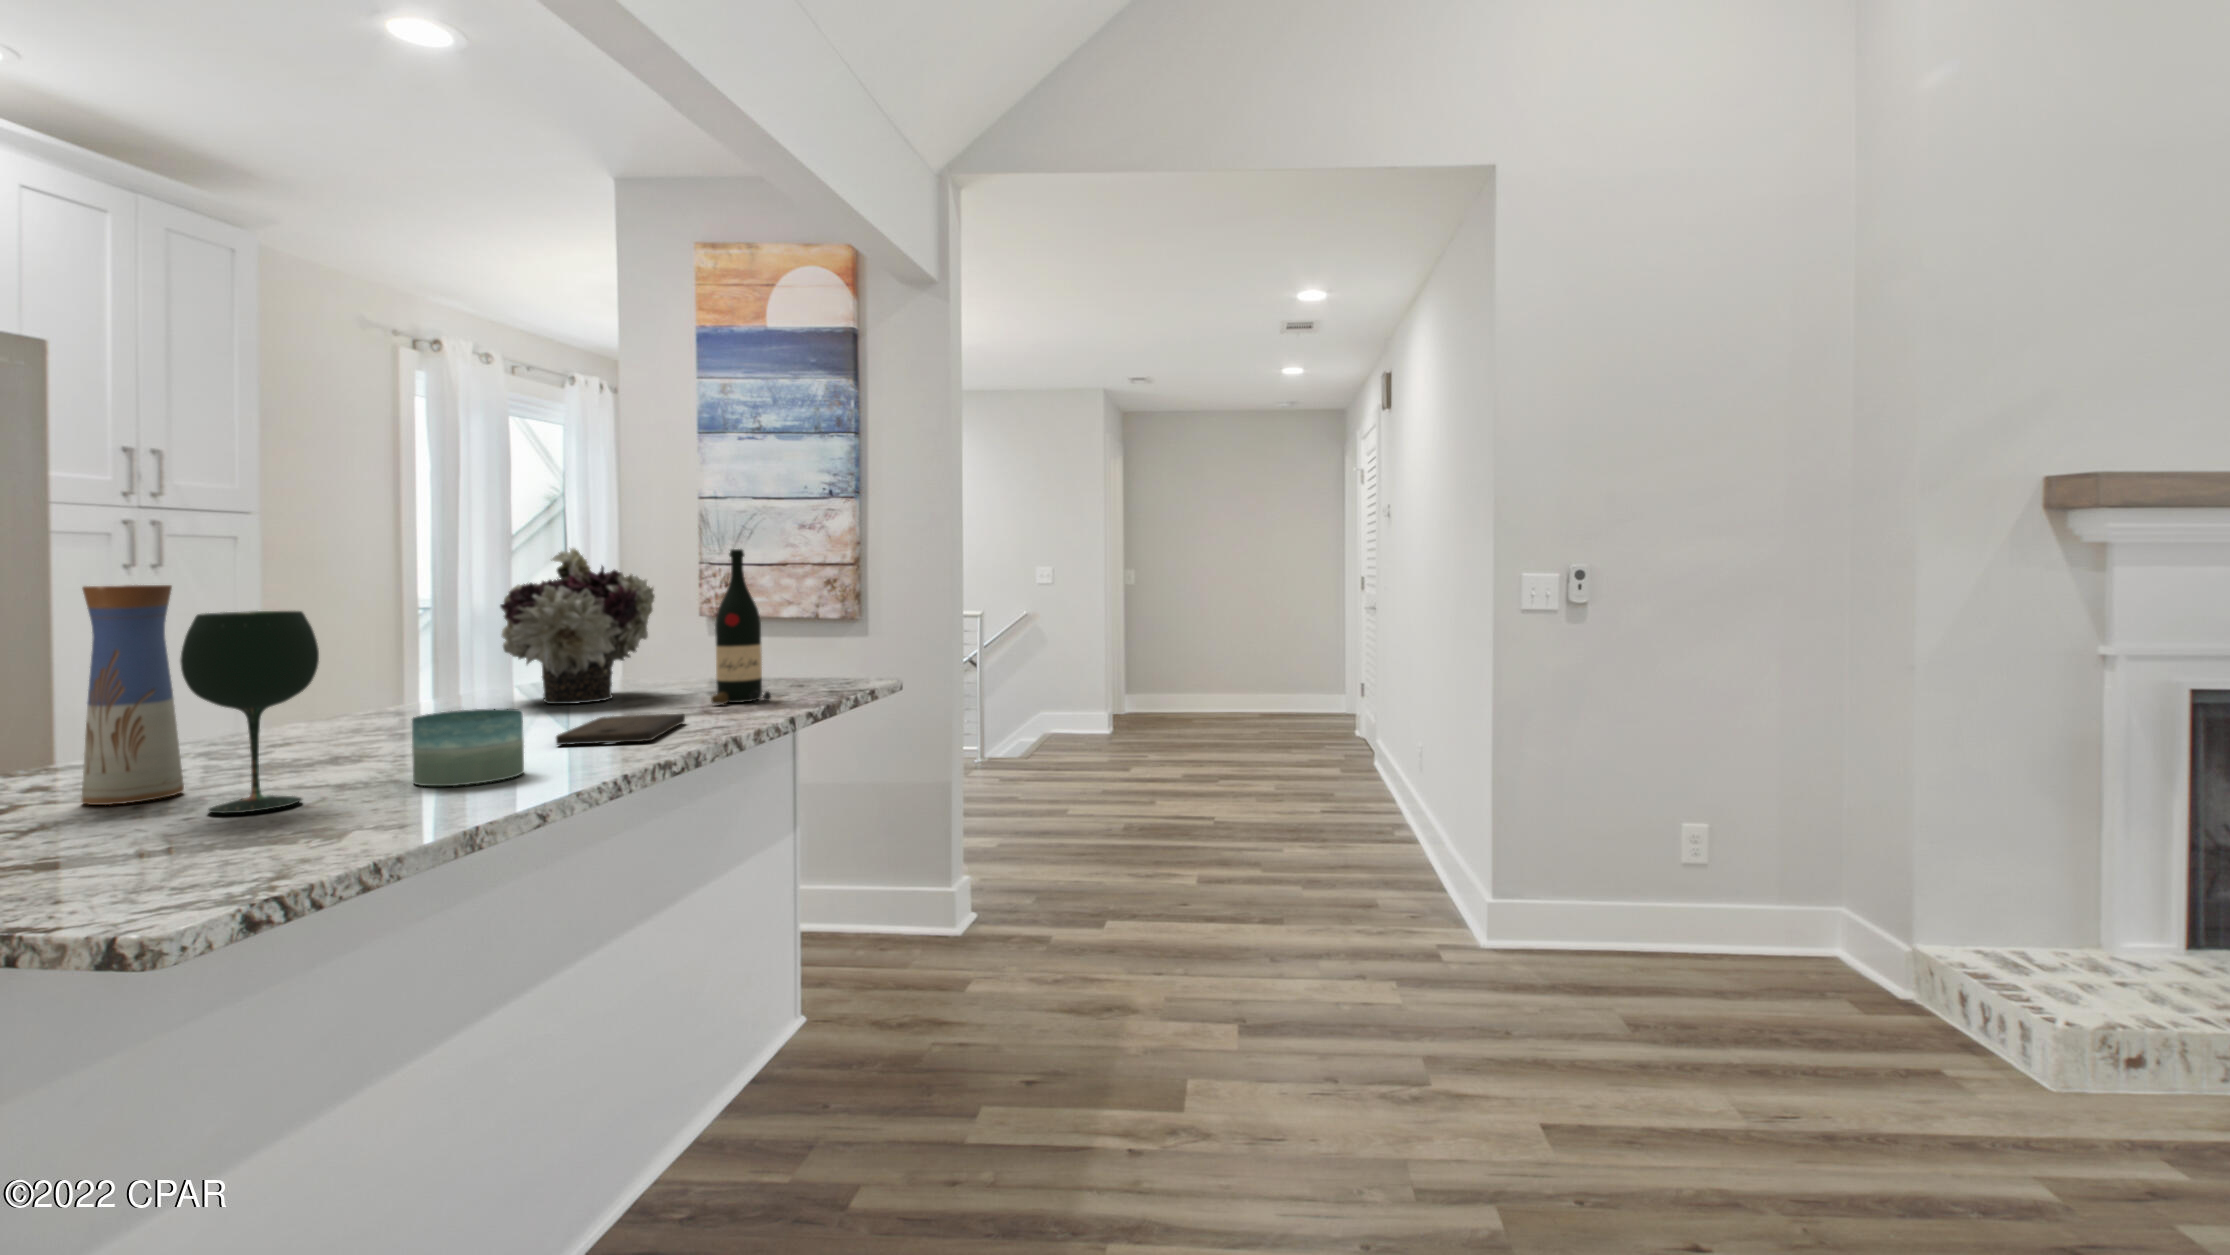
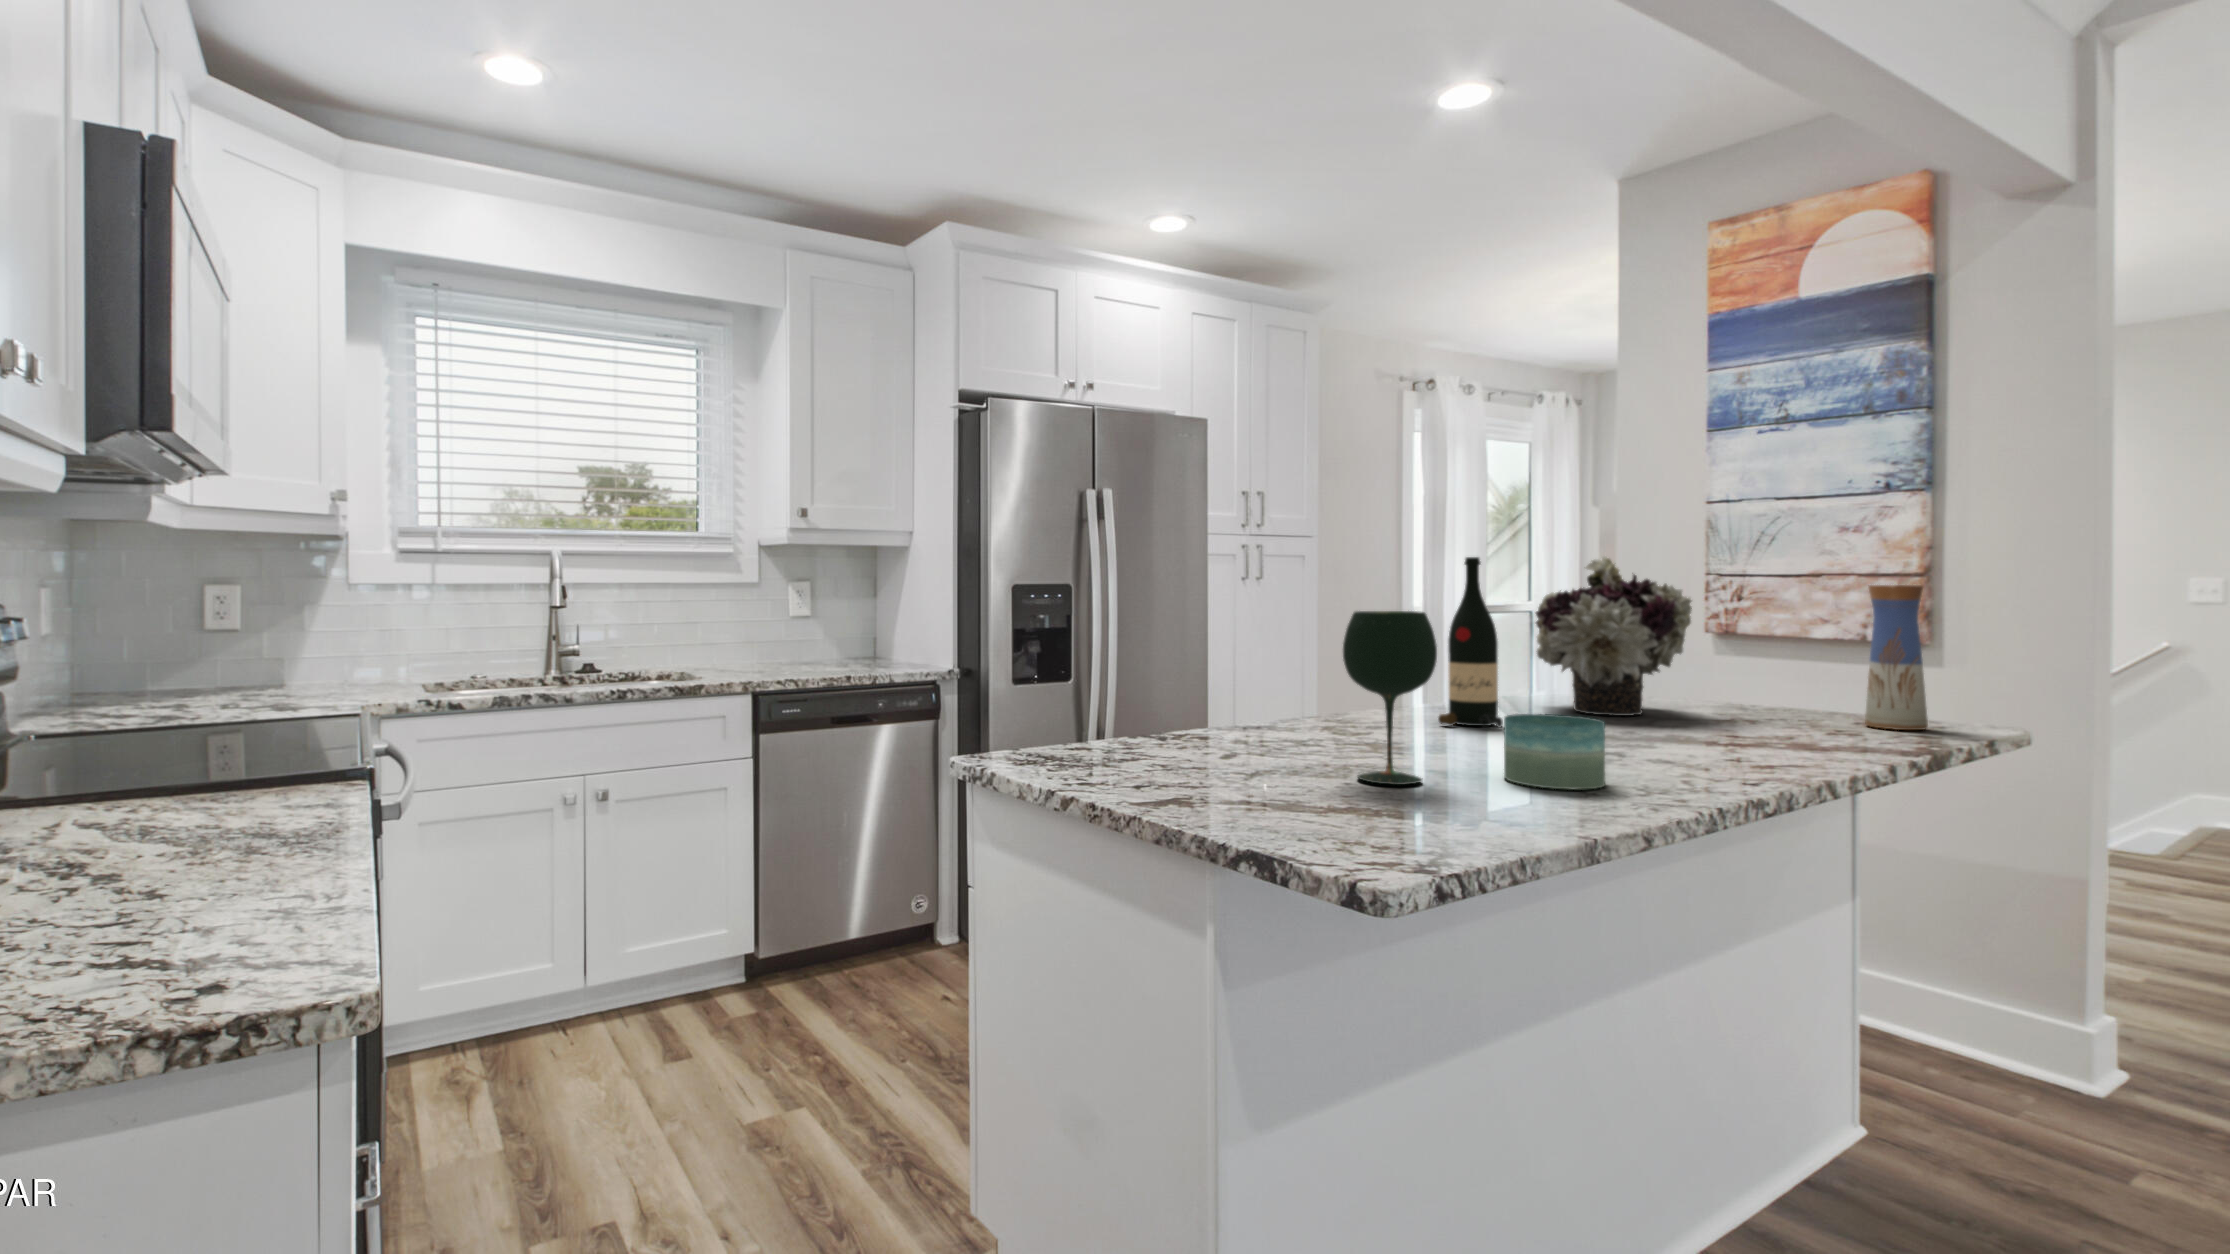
wine bottle: present [711,549,771,704] -> present [1438,557,1503,728]
vase: present [81,585,184,805] -> present [1865,585,1928,730]
cutting board: present [556,714,685,745] -> none [1618,734,1749,768]

